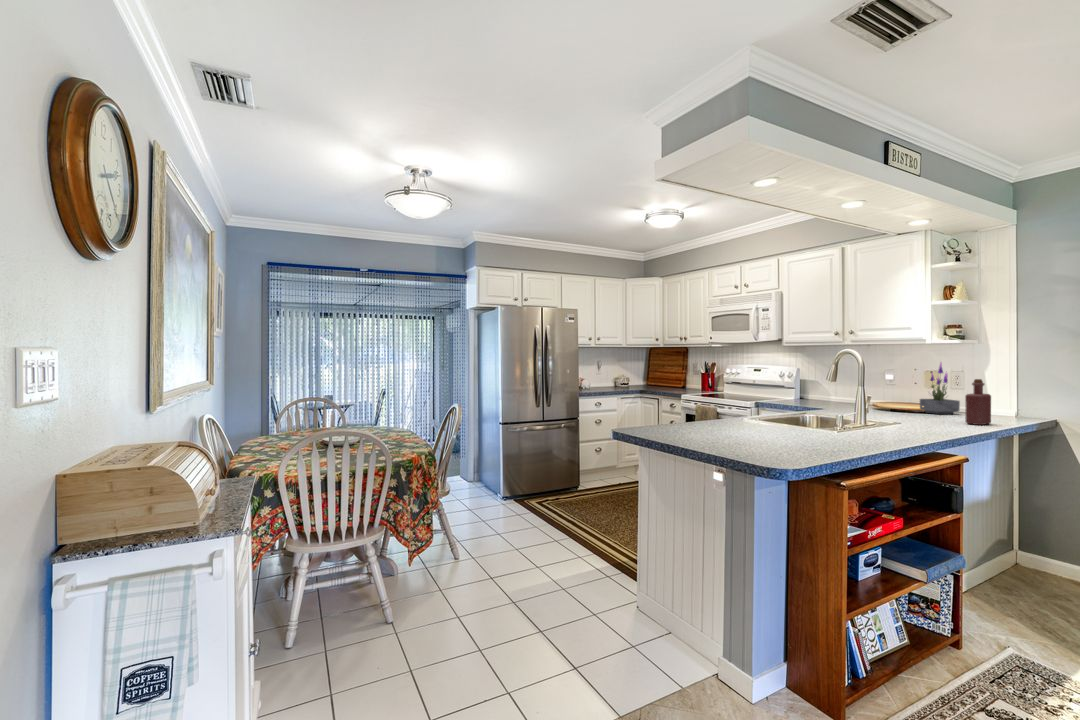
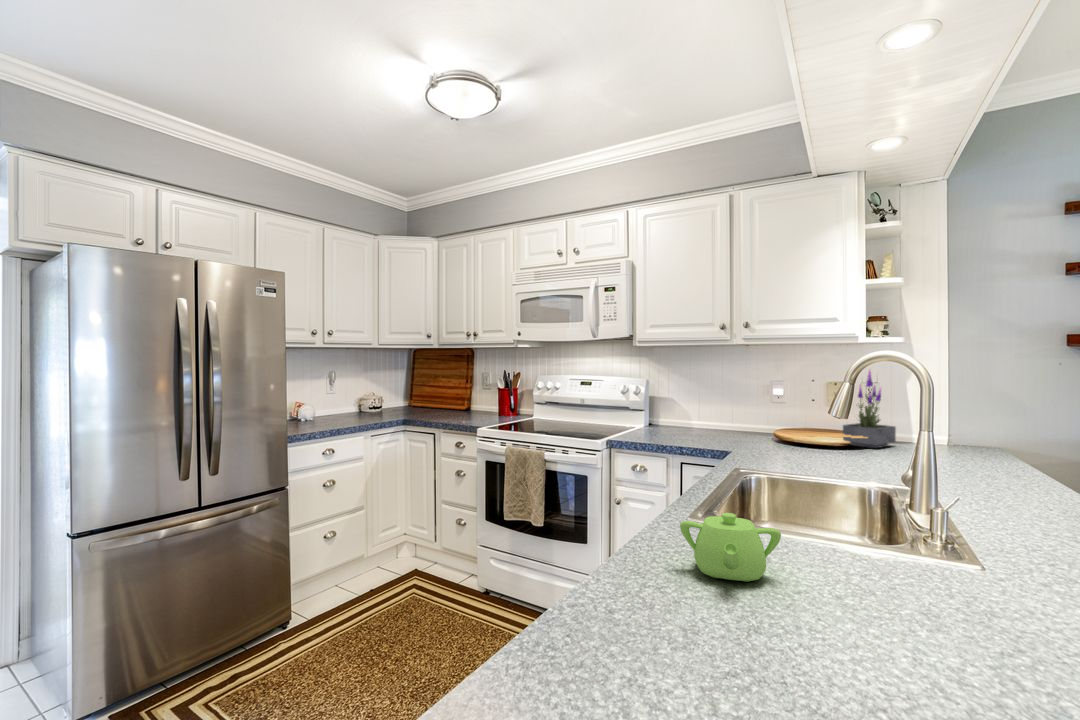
bottle: present [965,379,991,425] -> none [985,400,1020,478]
teapot: none [712,406,744,428] -> present [680,513,781,582]

